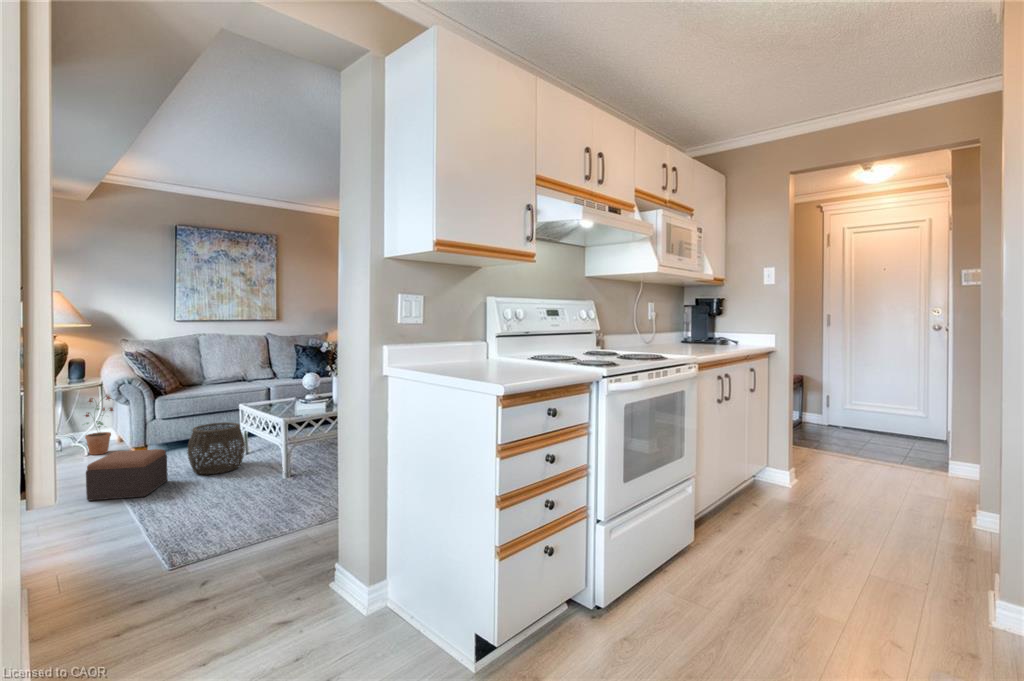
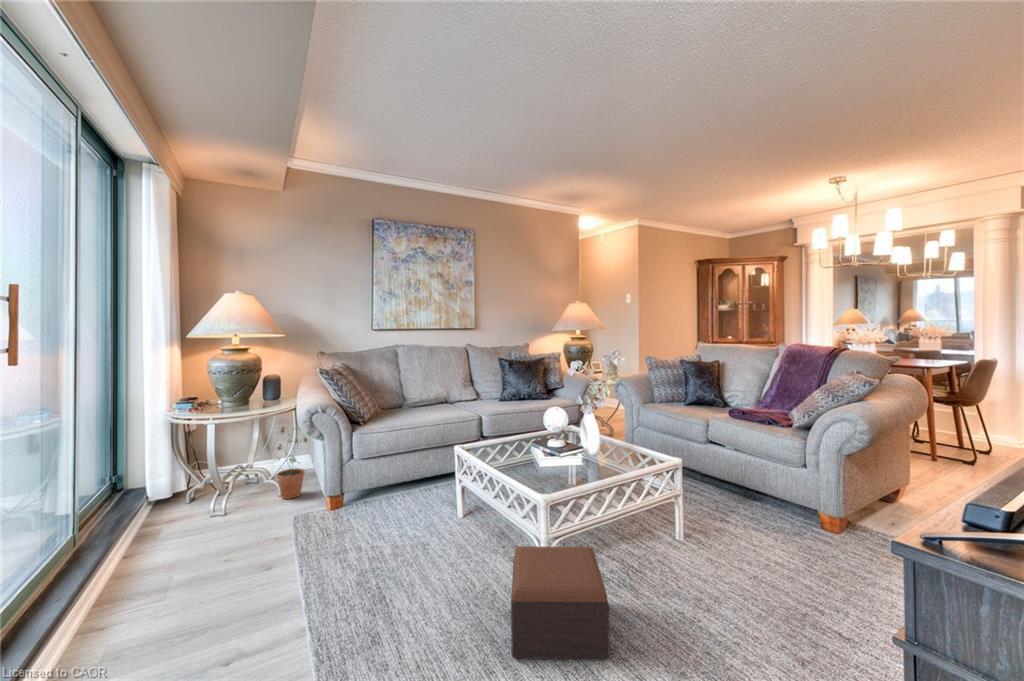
woven basket: present [187,422,245,474] -> none [394,475,472,563]
footstool: present [86,449,168,501] -> present [511,546,609,659]

